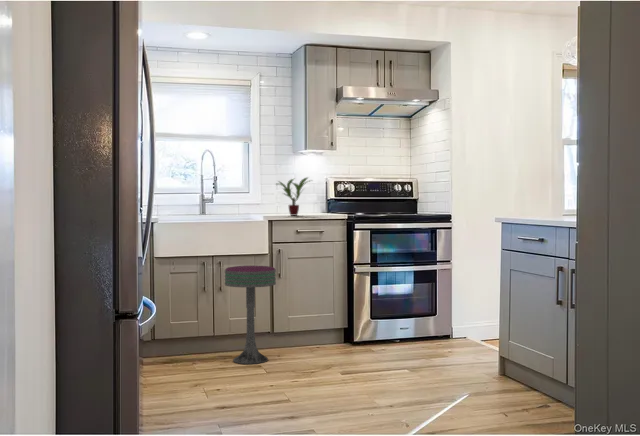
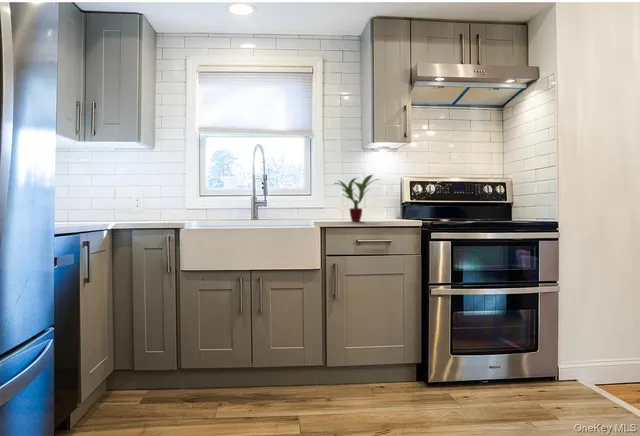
bar stool: present [225,266,276,364] -> none [259,284,323,415]

